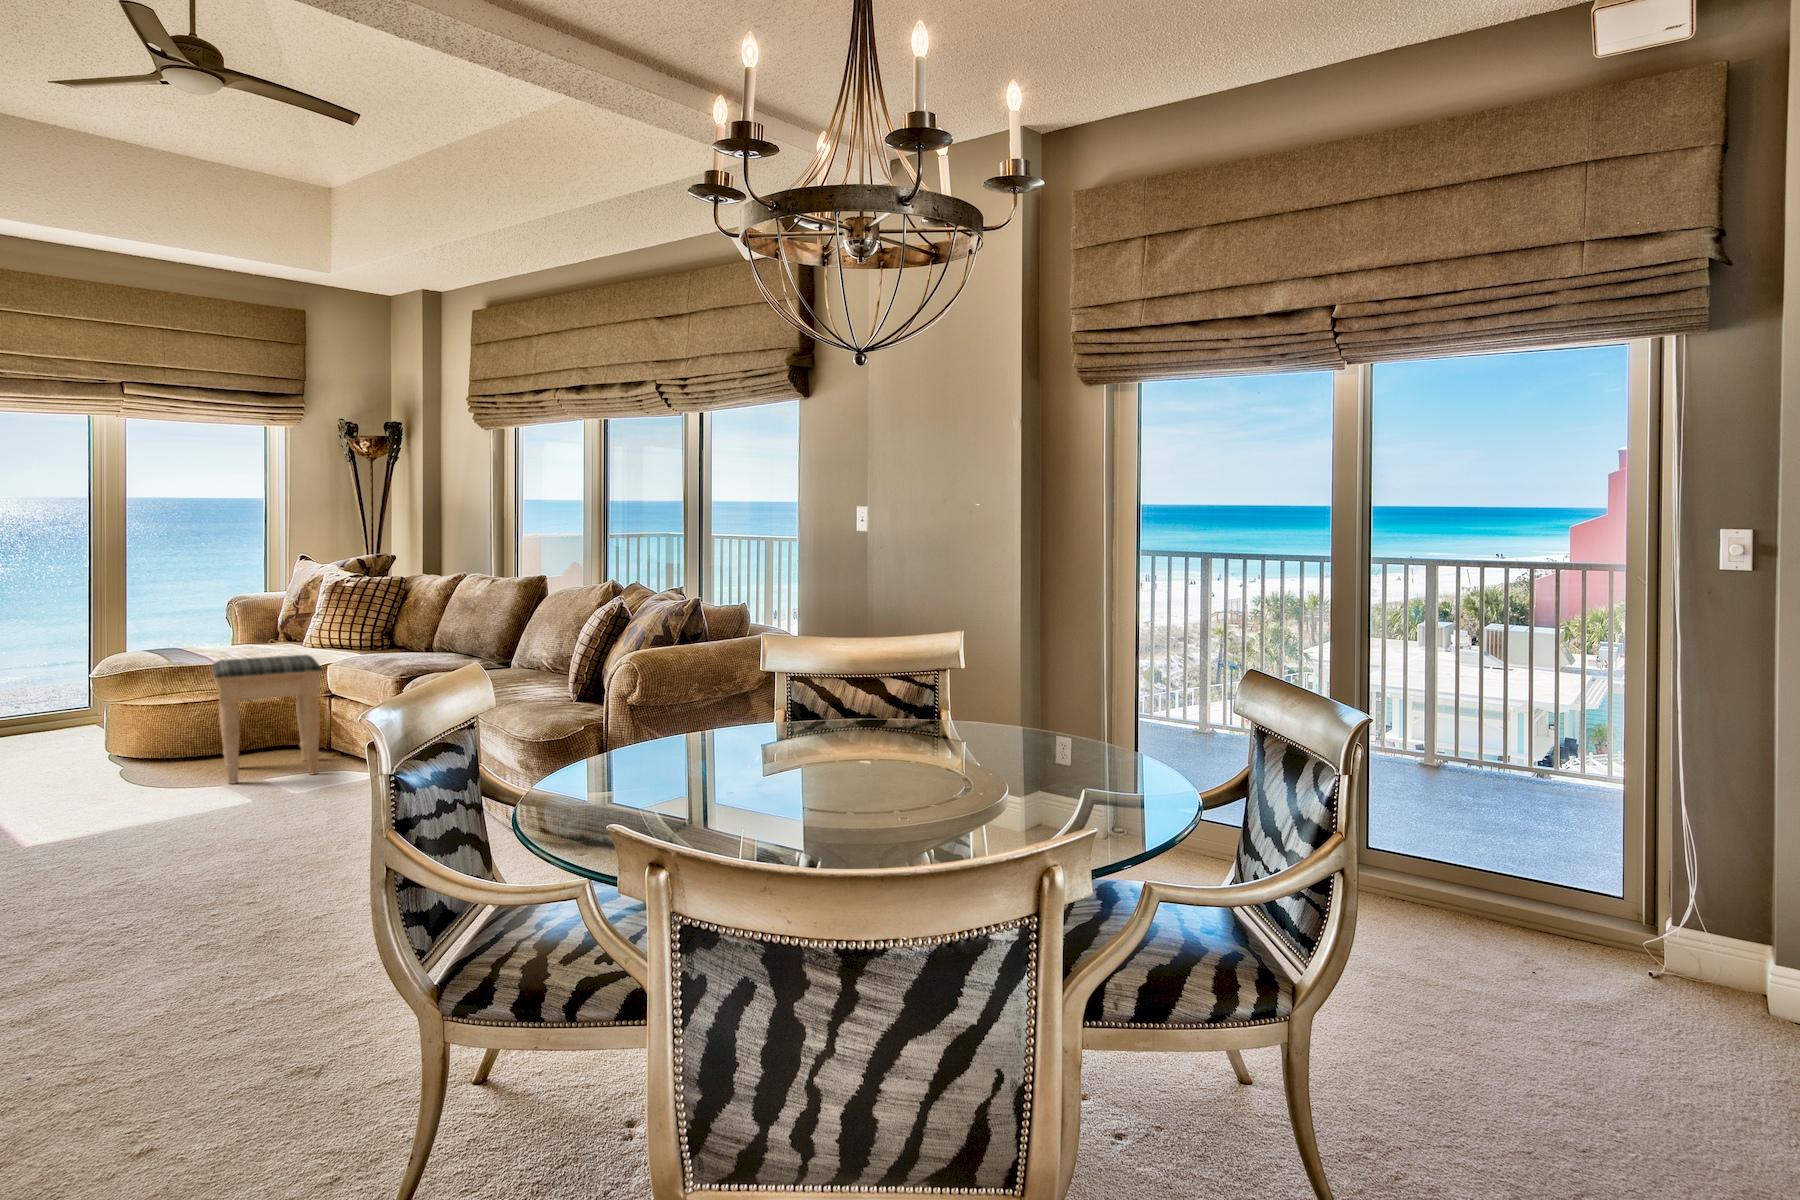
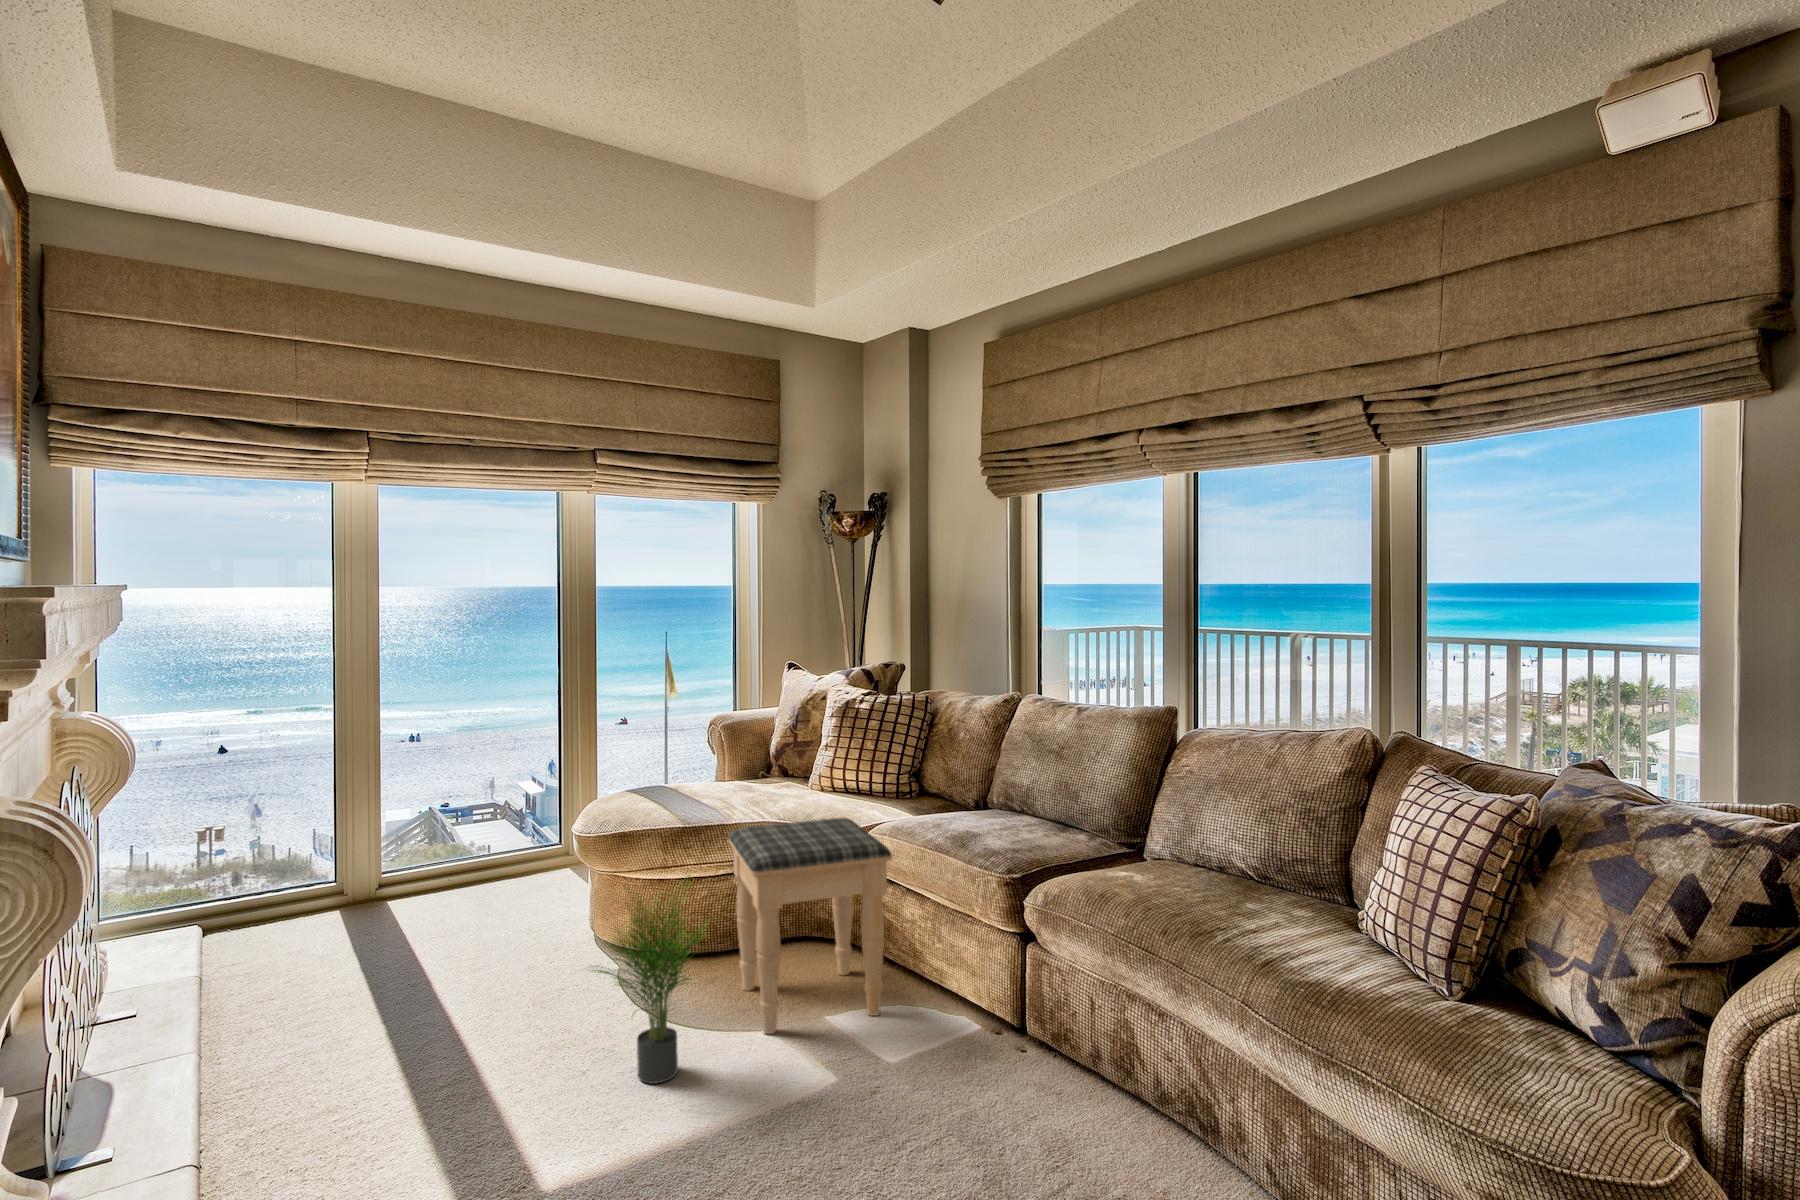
potted plant: none [77,675,185,803] -> present [592,873,701,1083]

